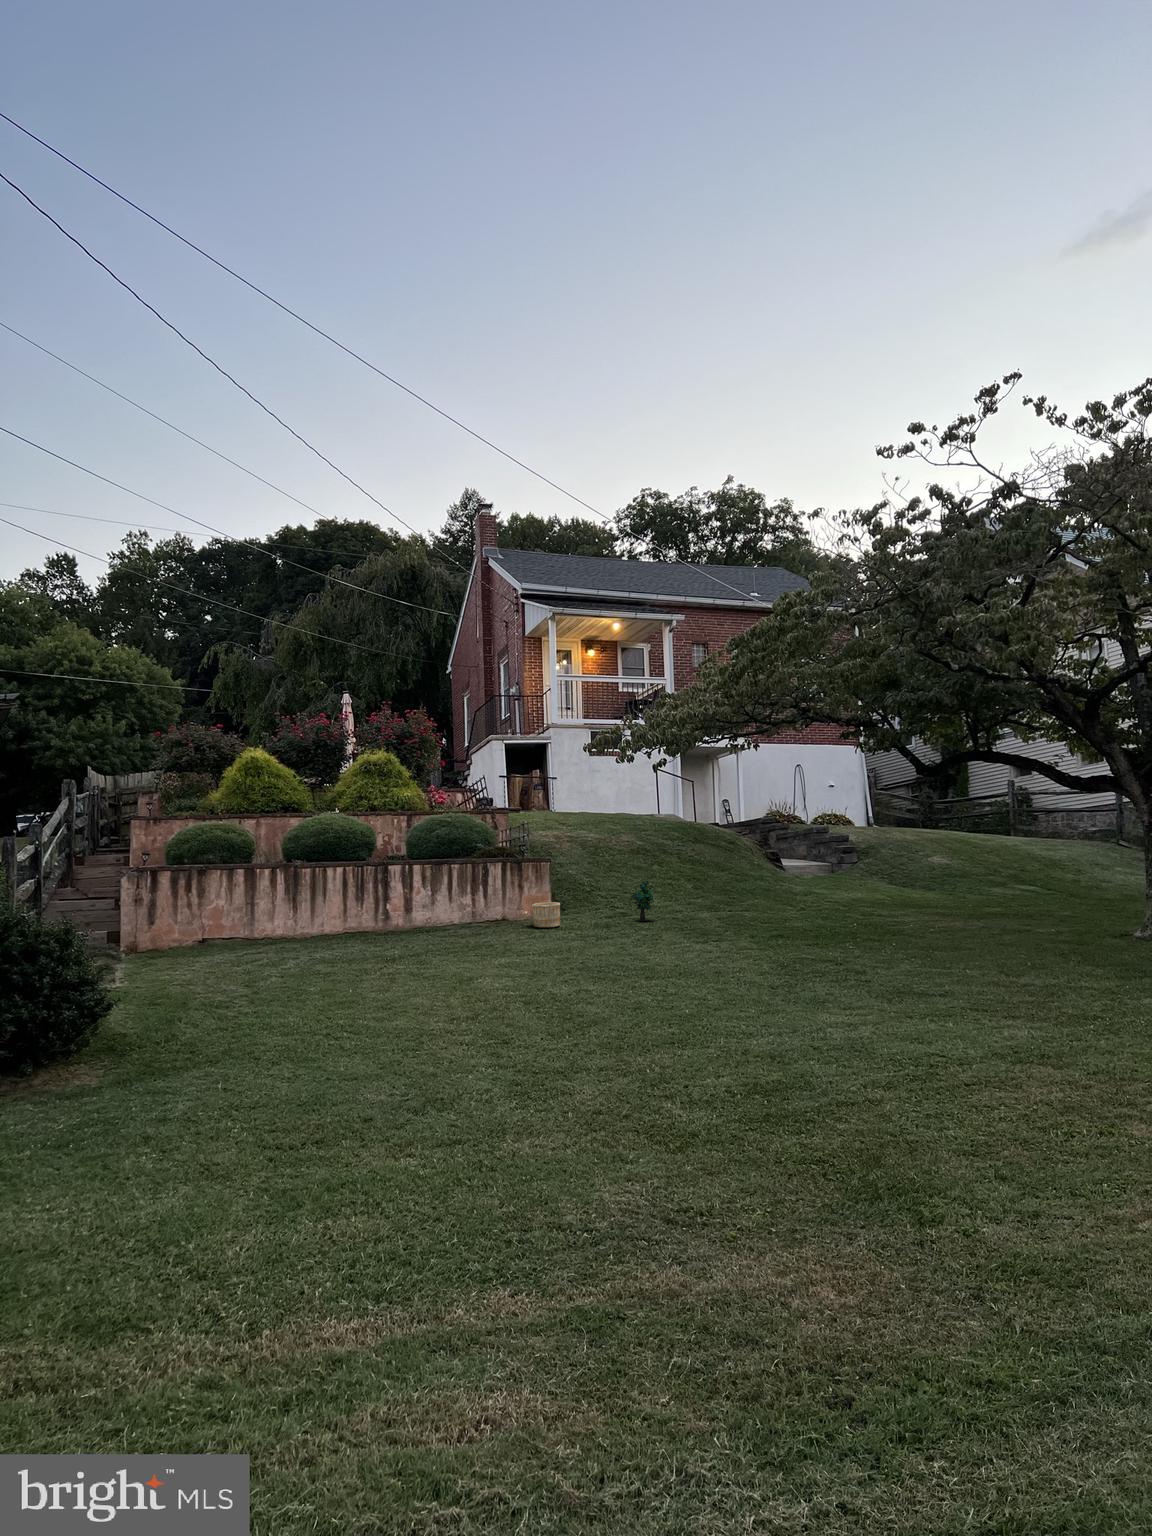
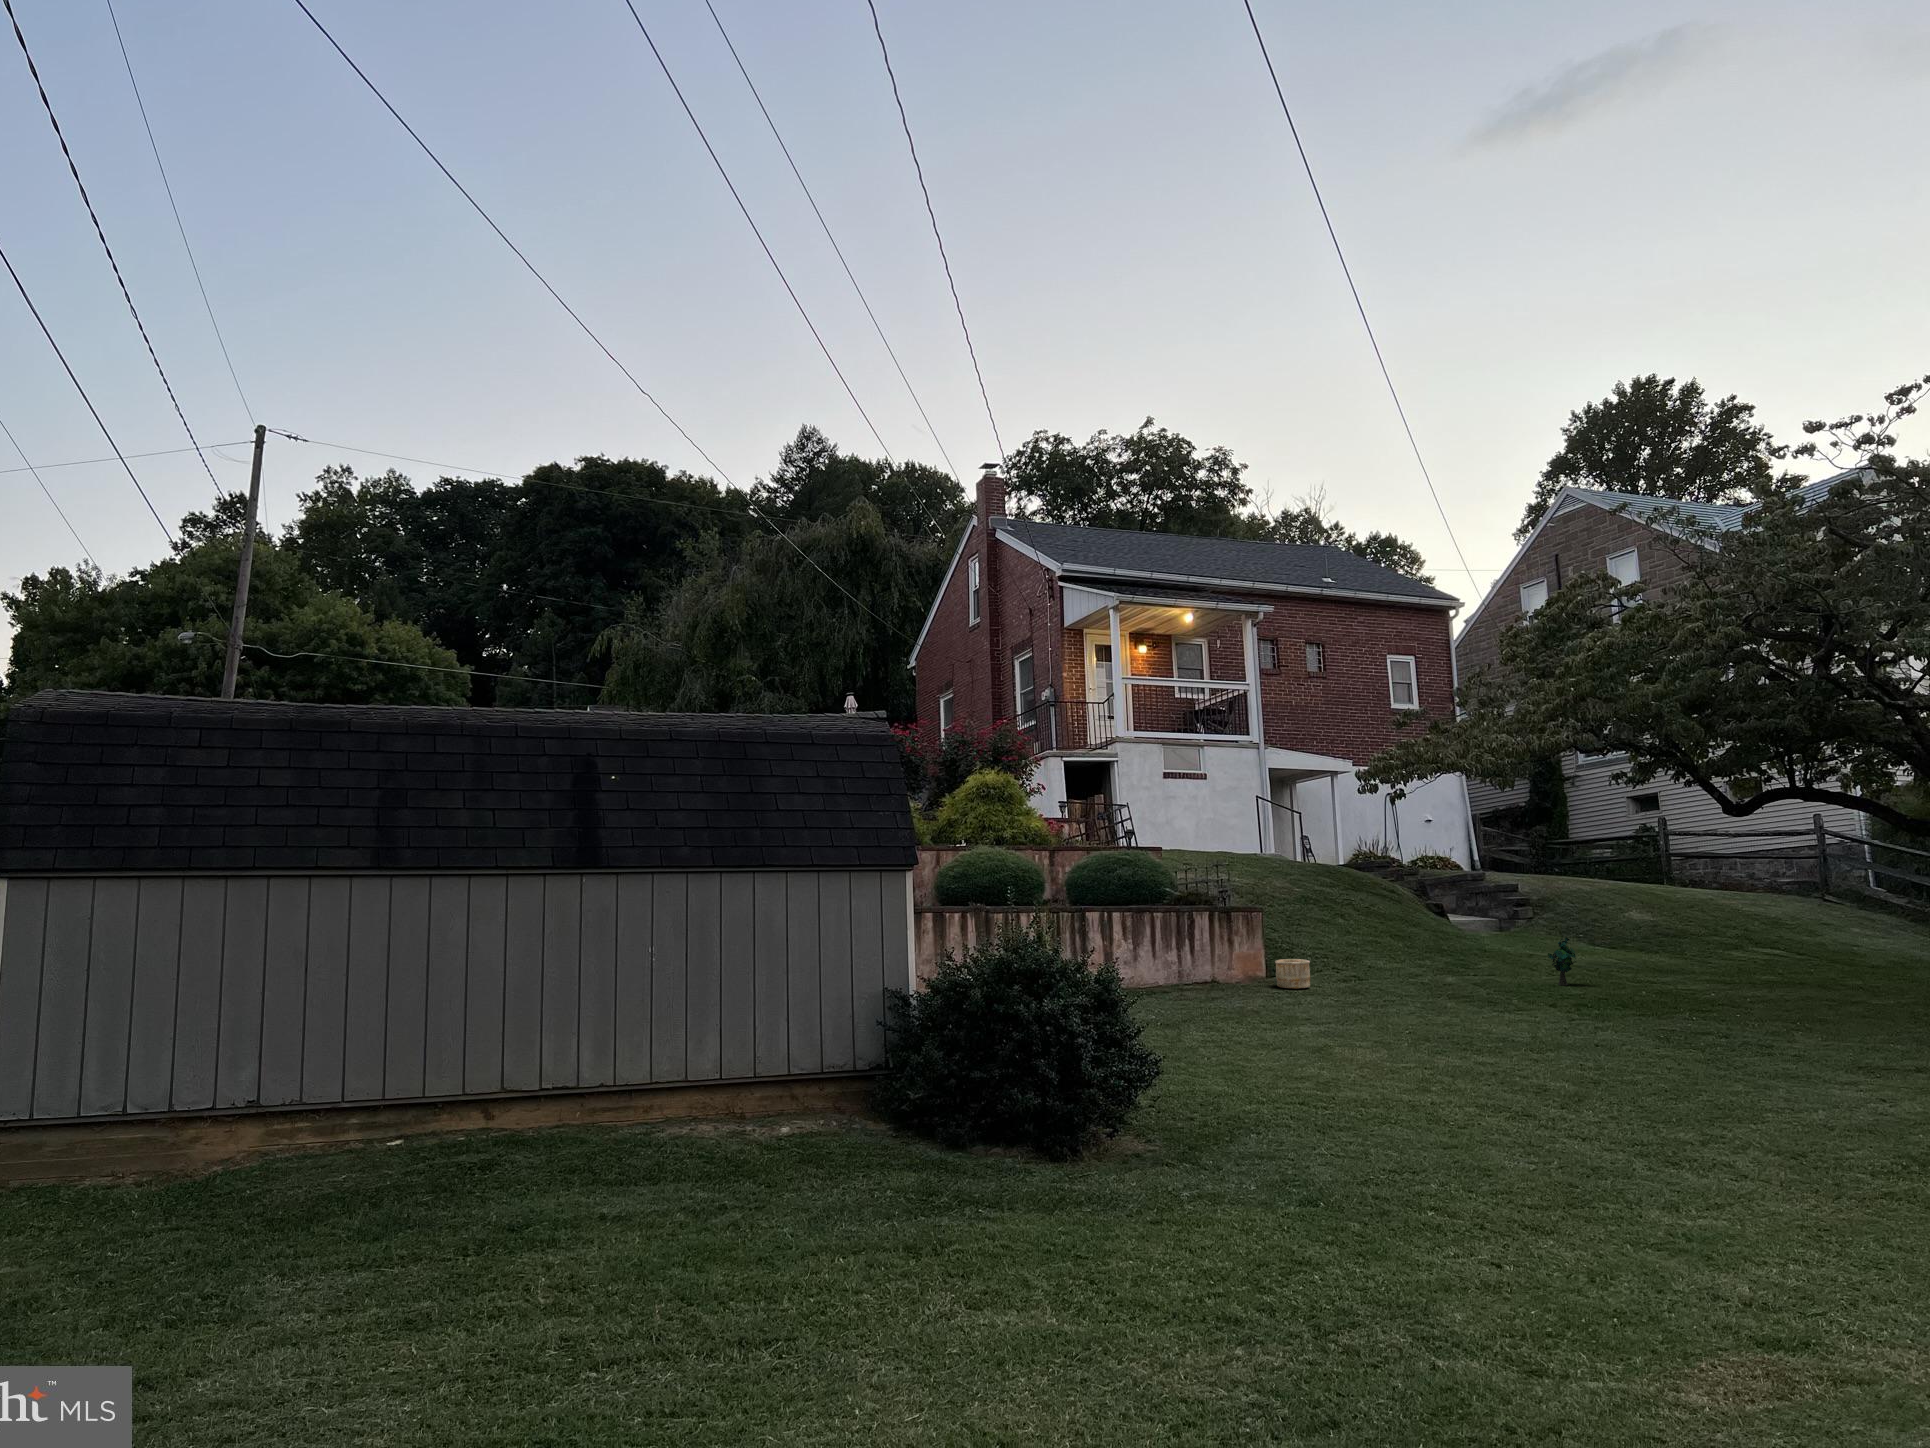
decorative plant: present [631,881,654,921] -> present [1548,937,1576,985]

